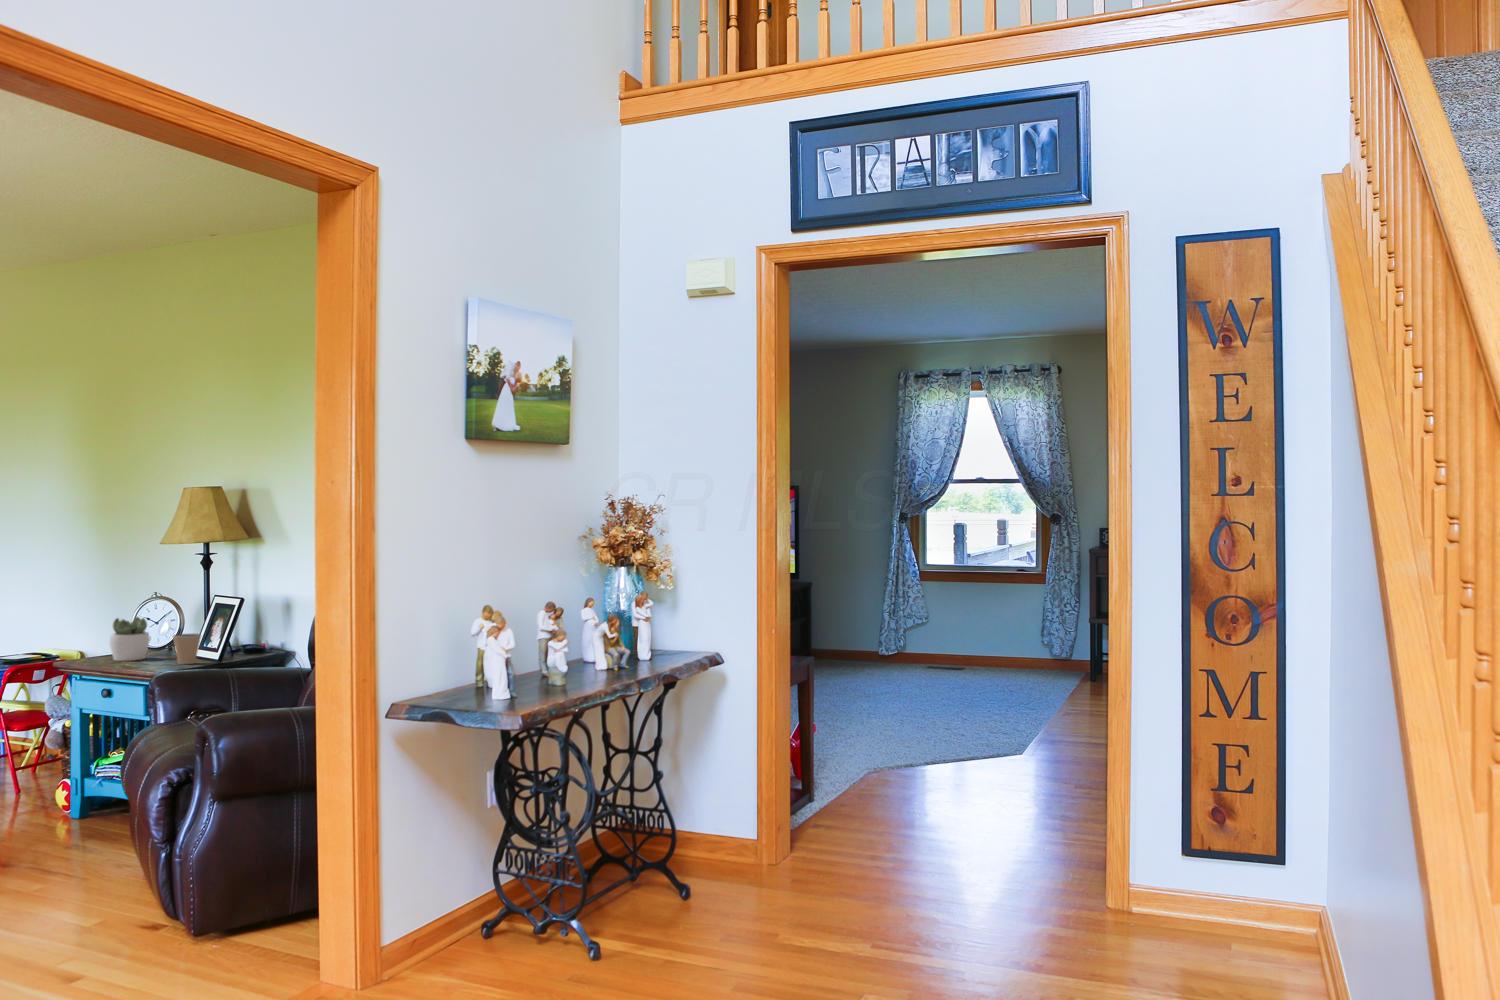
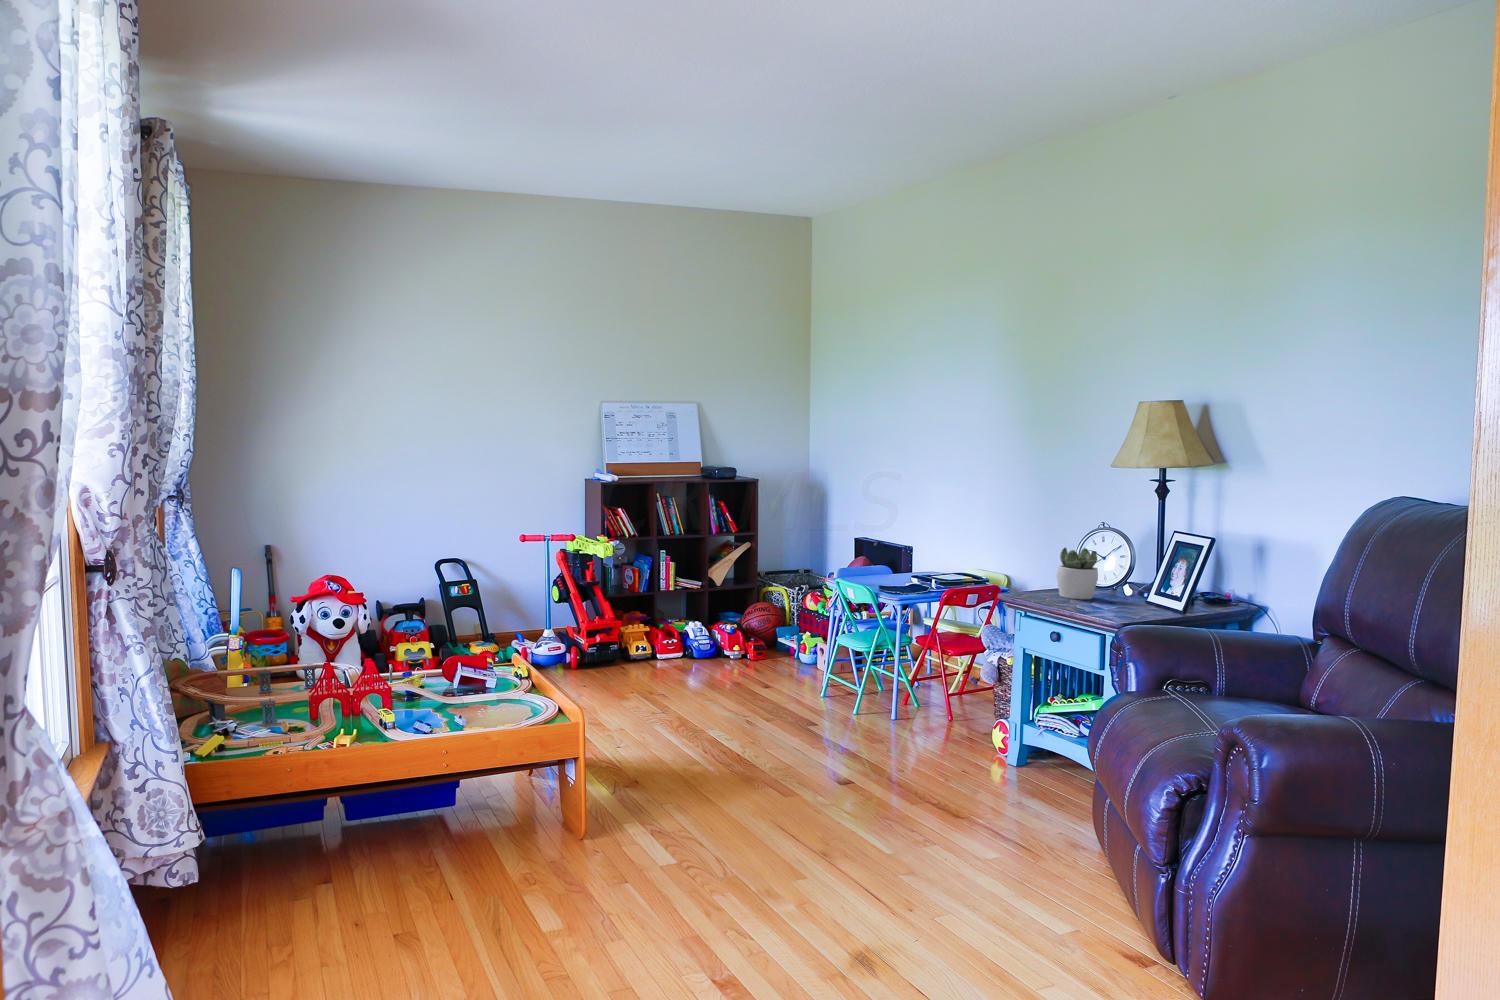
coffee cup: present [173,634,201,664] -> none [1131,576,1164,615]

